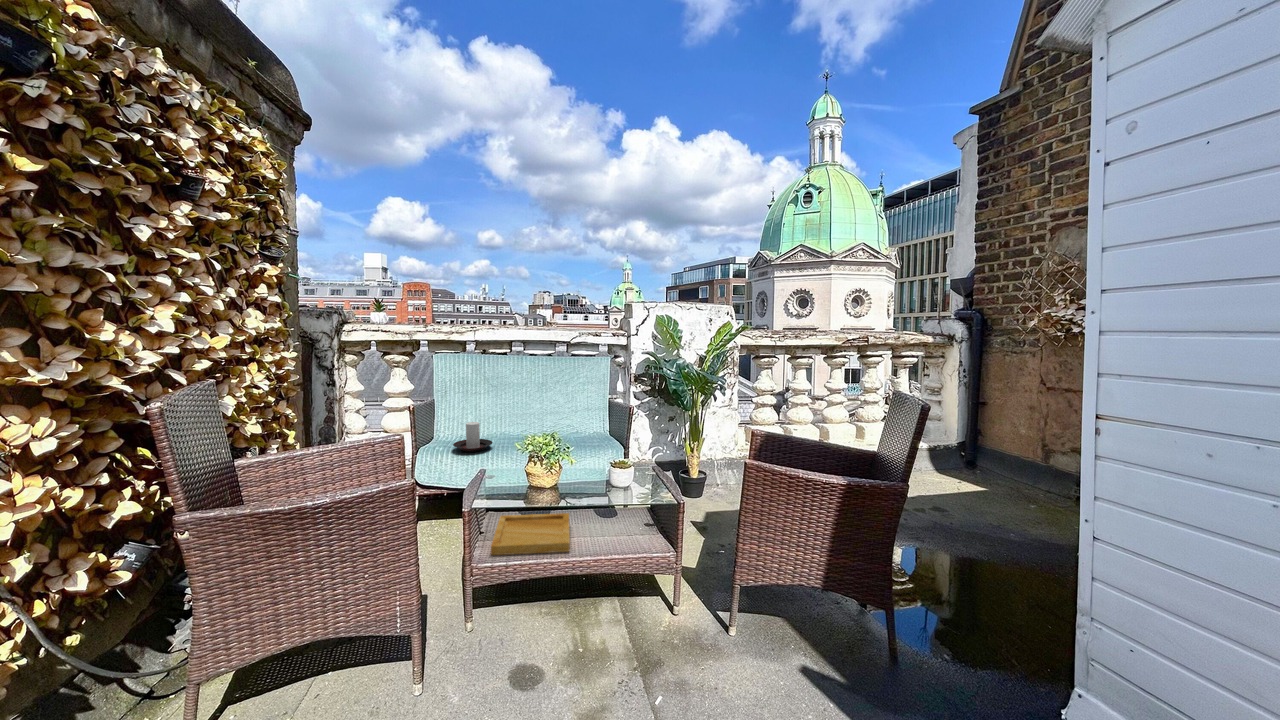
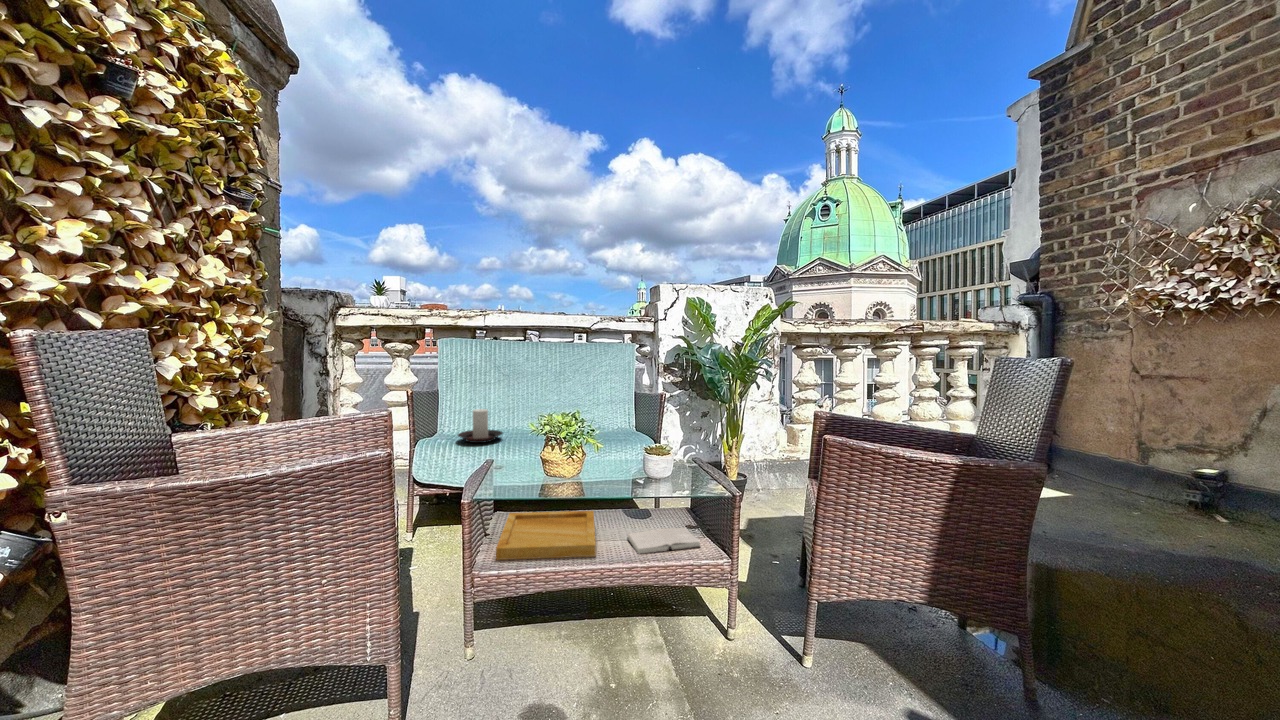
hardback book: none [595,527,653,550] -> present [627,528,700,554]

